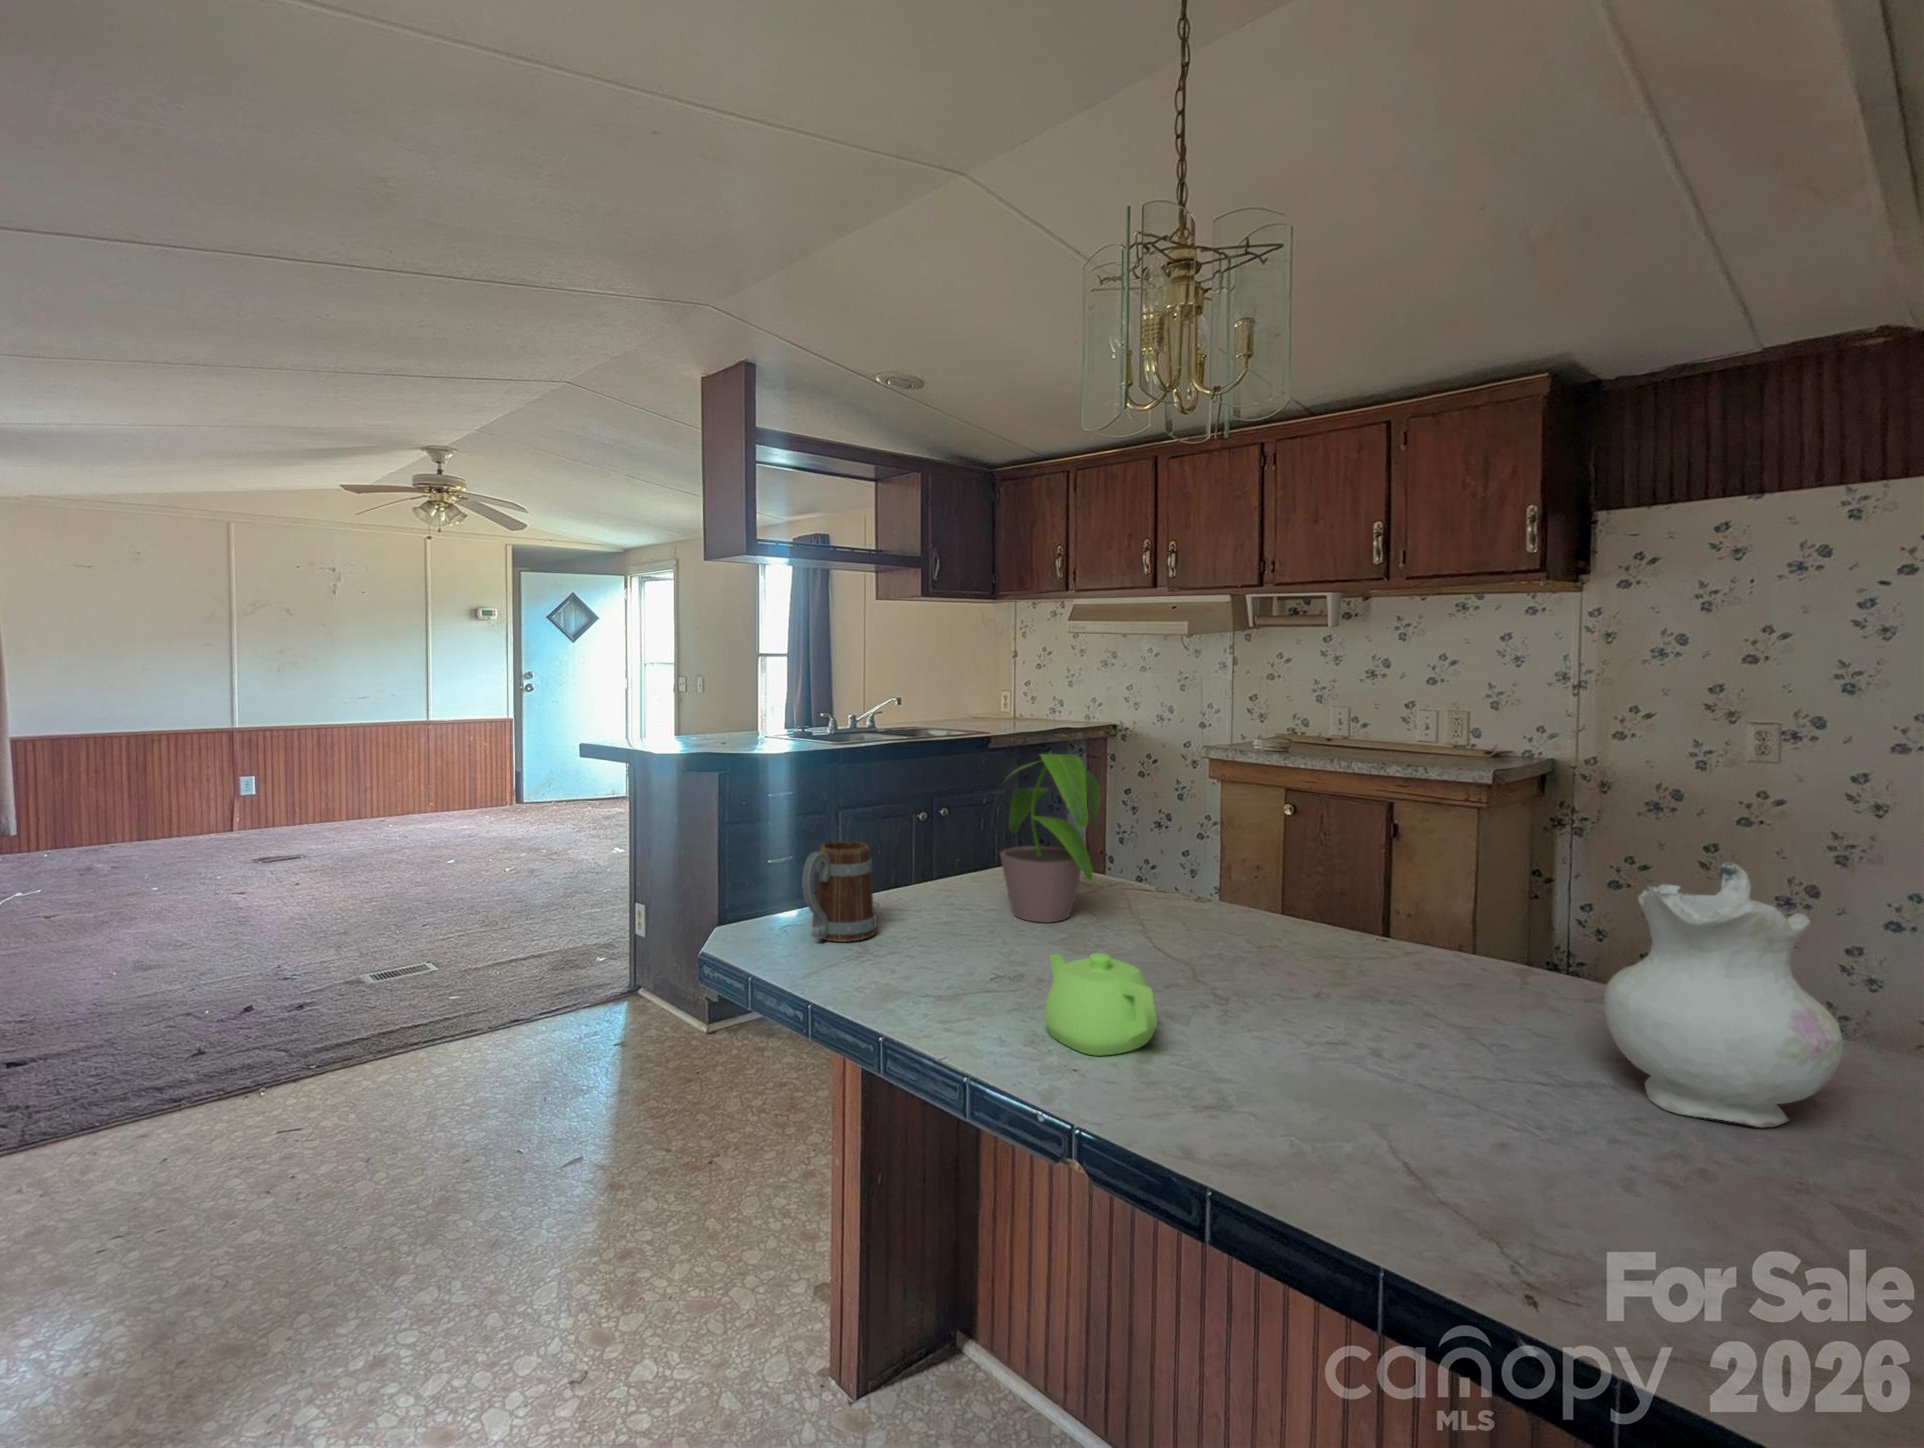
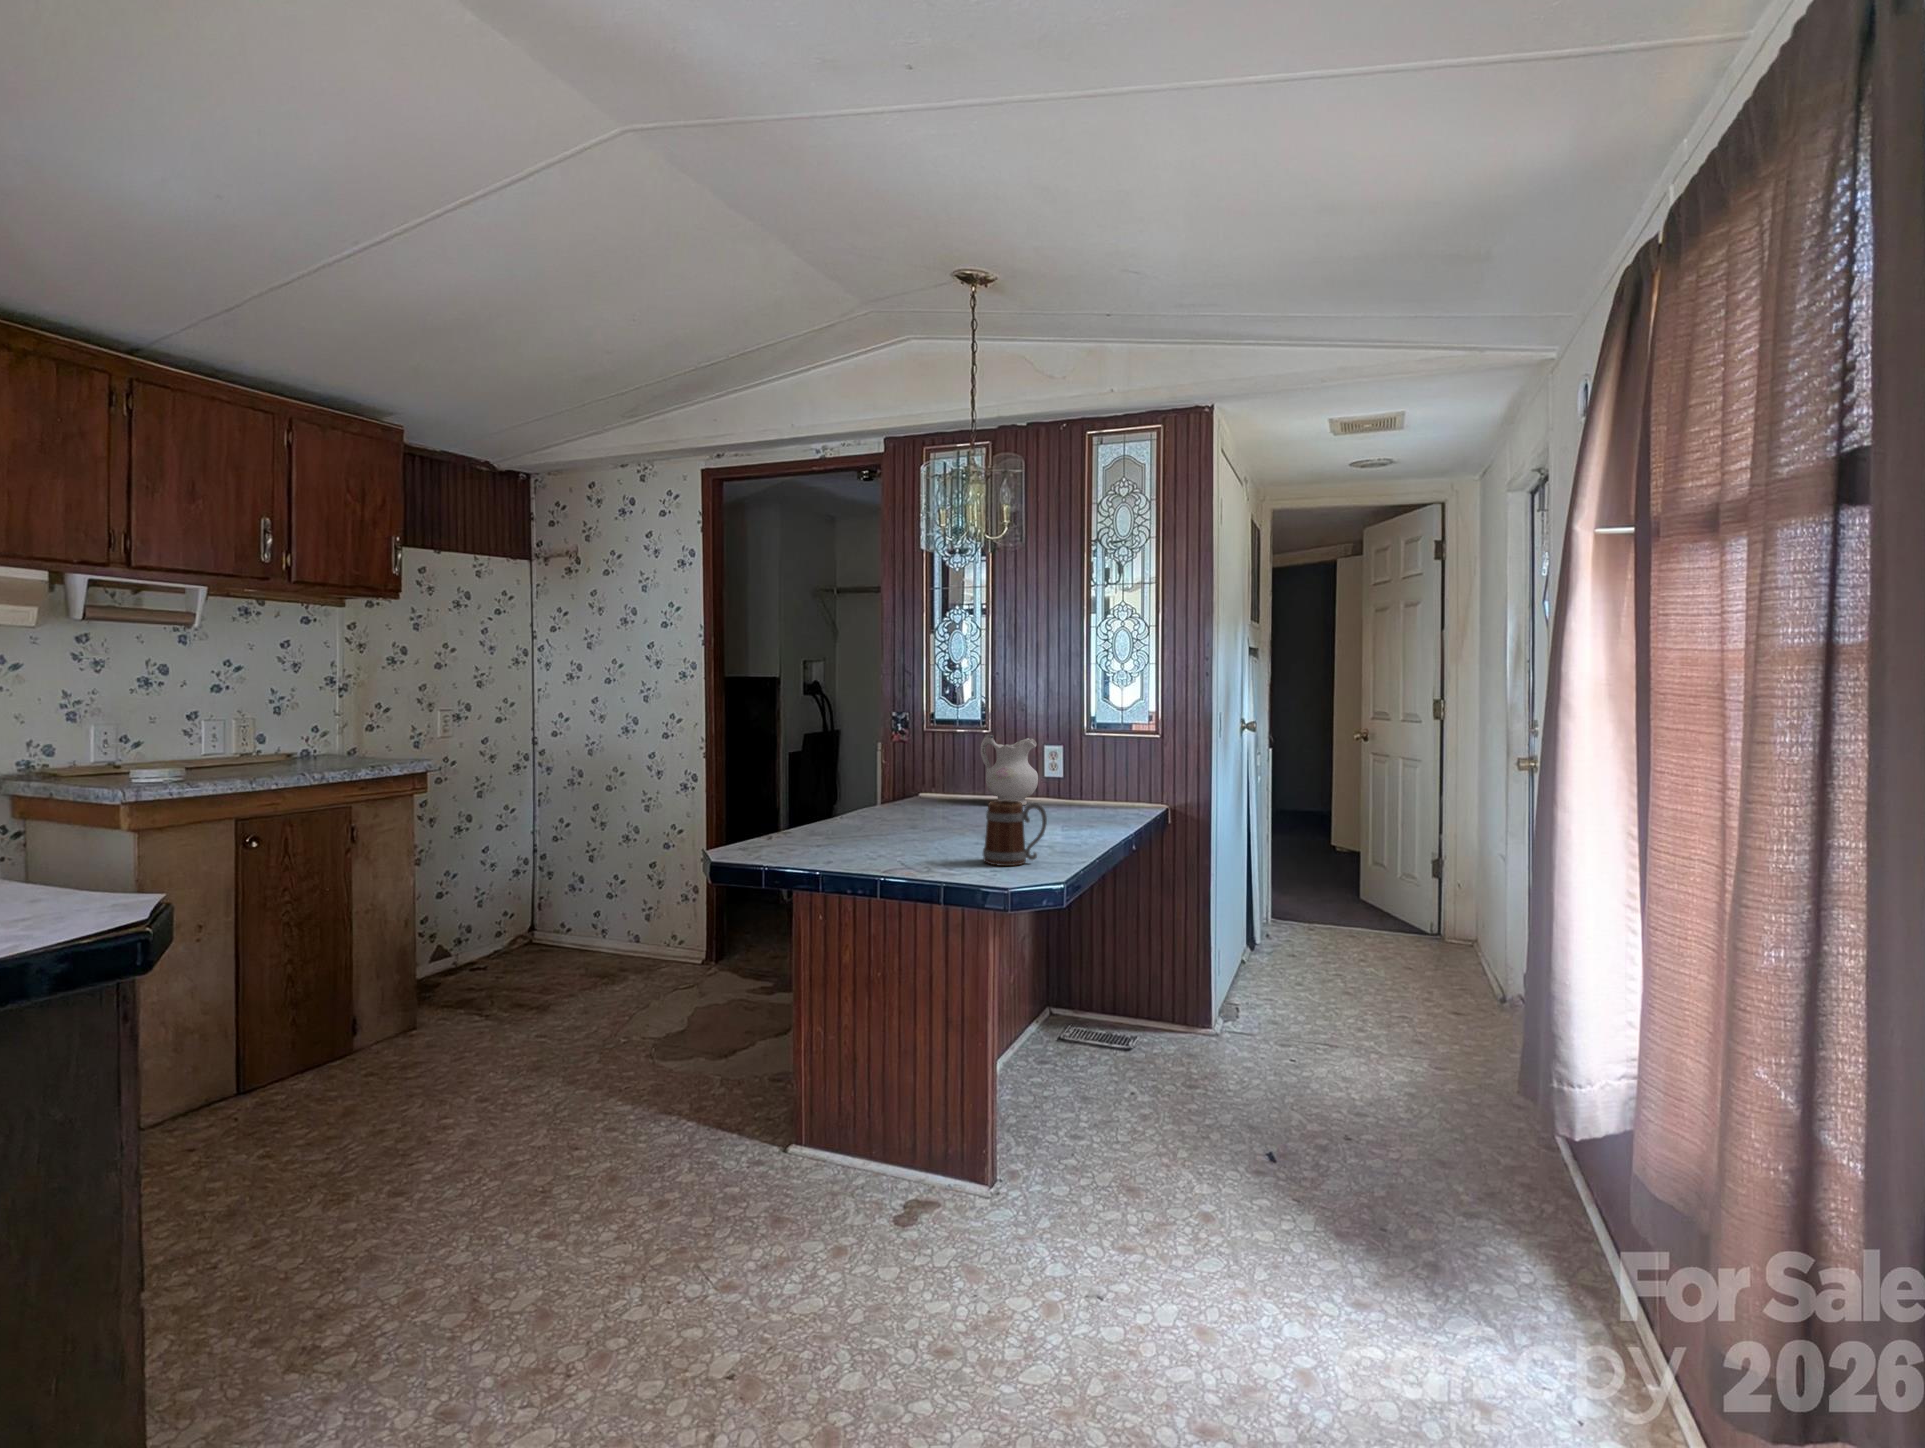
potted plant: present [1000,750,1100,923] -> none [838,733,961,847]
teapot: present [1044,953,1157,1056] -> none [1050,797,1095,834]

